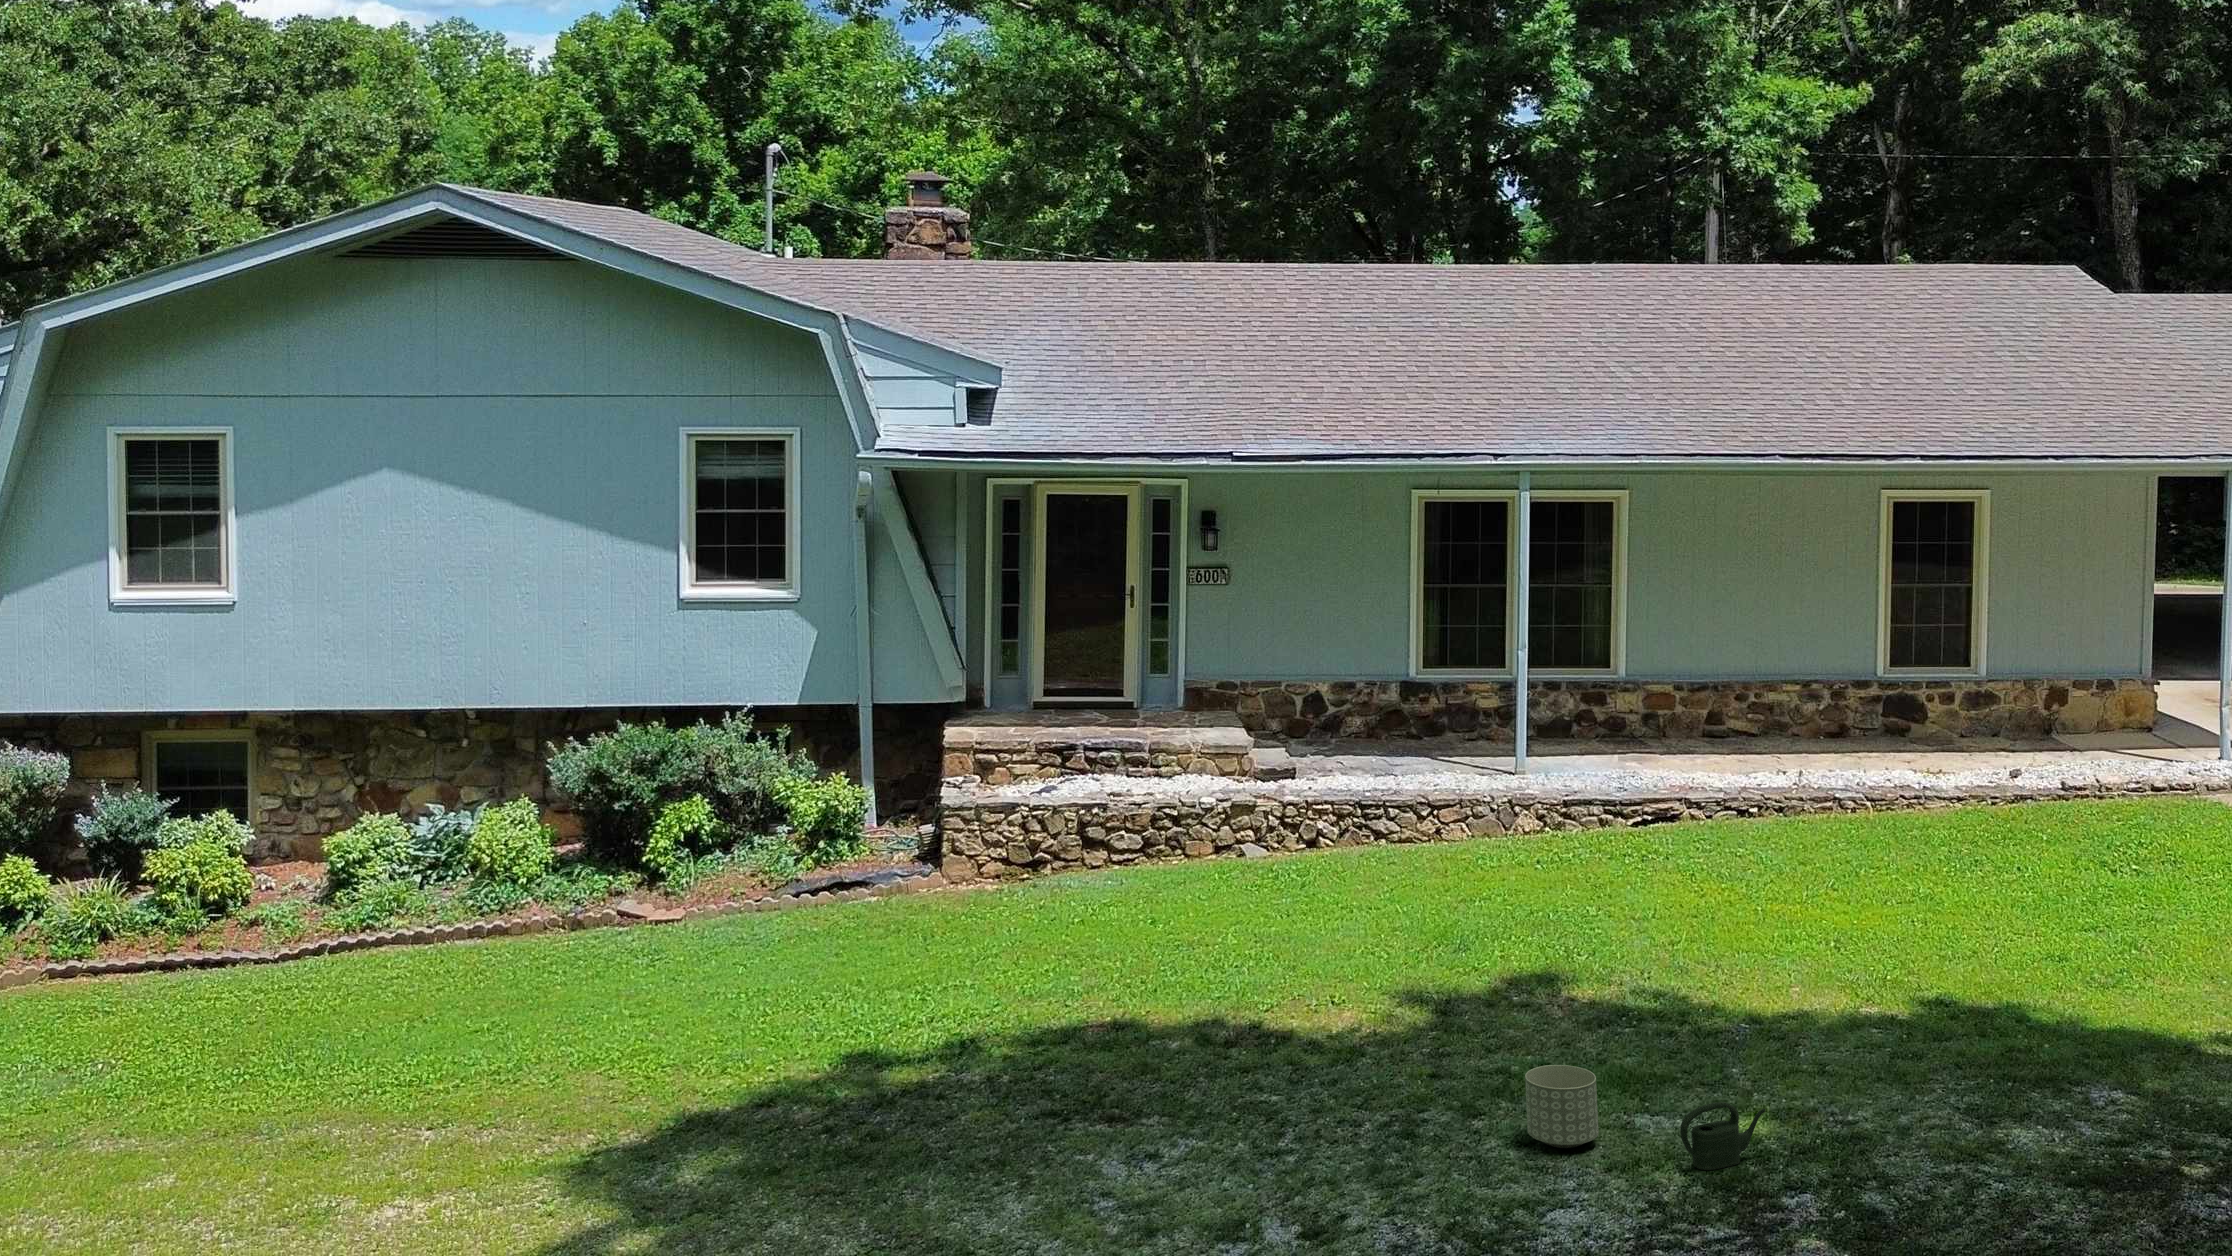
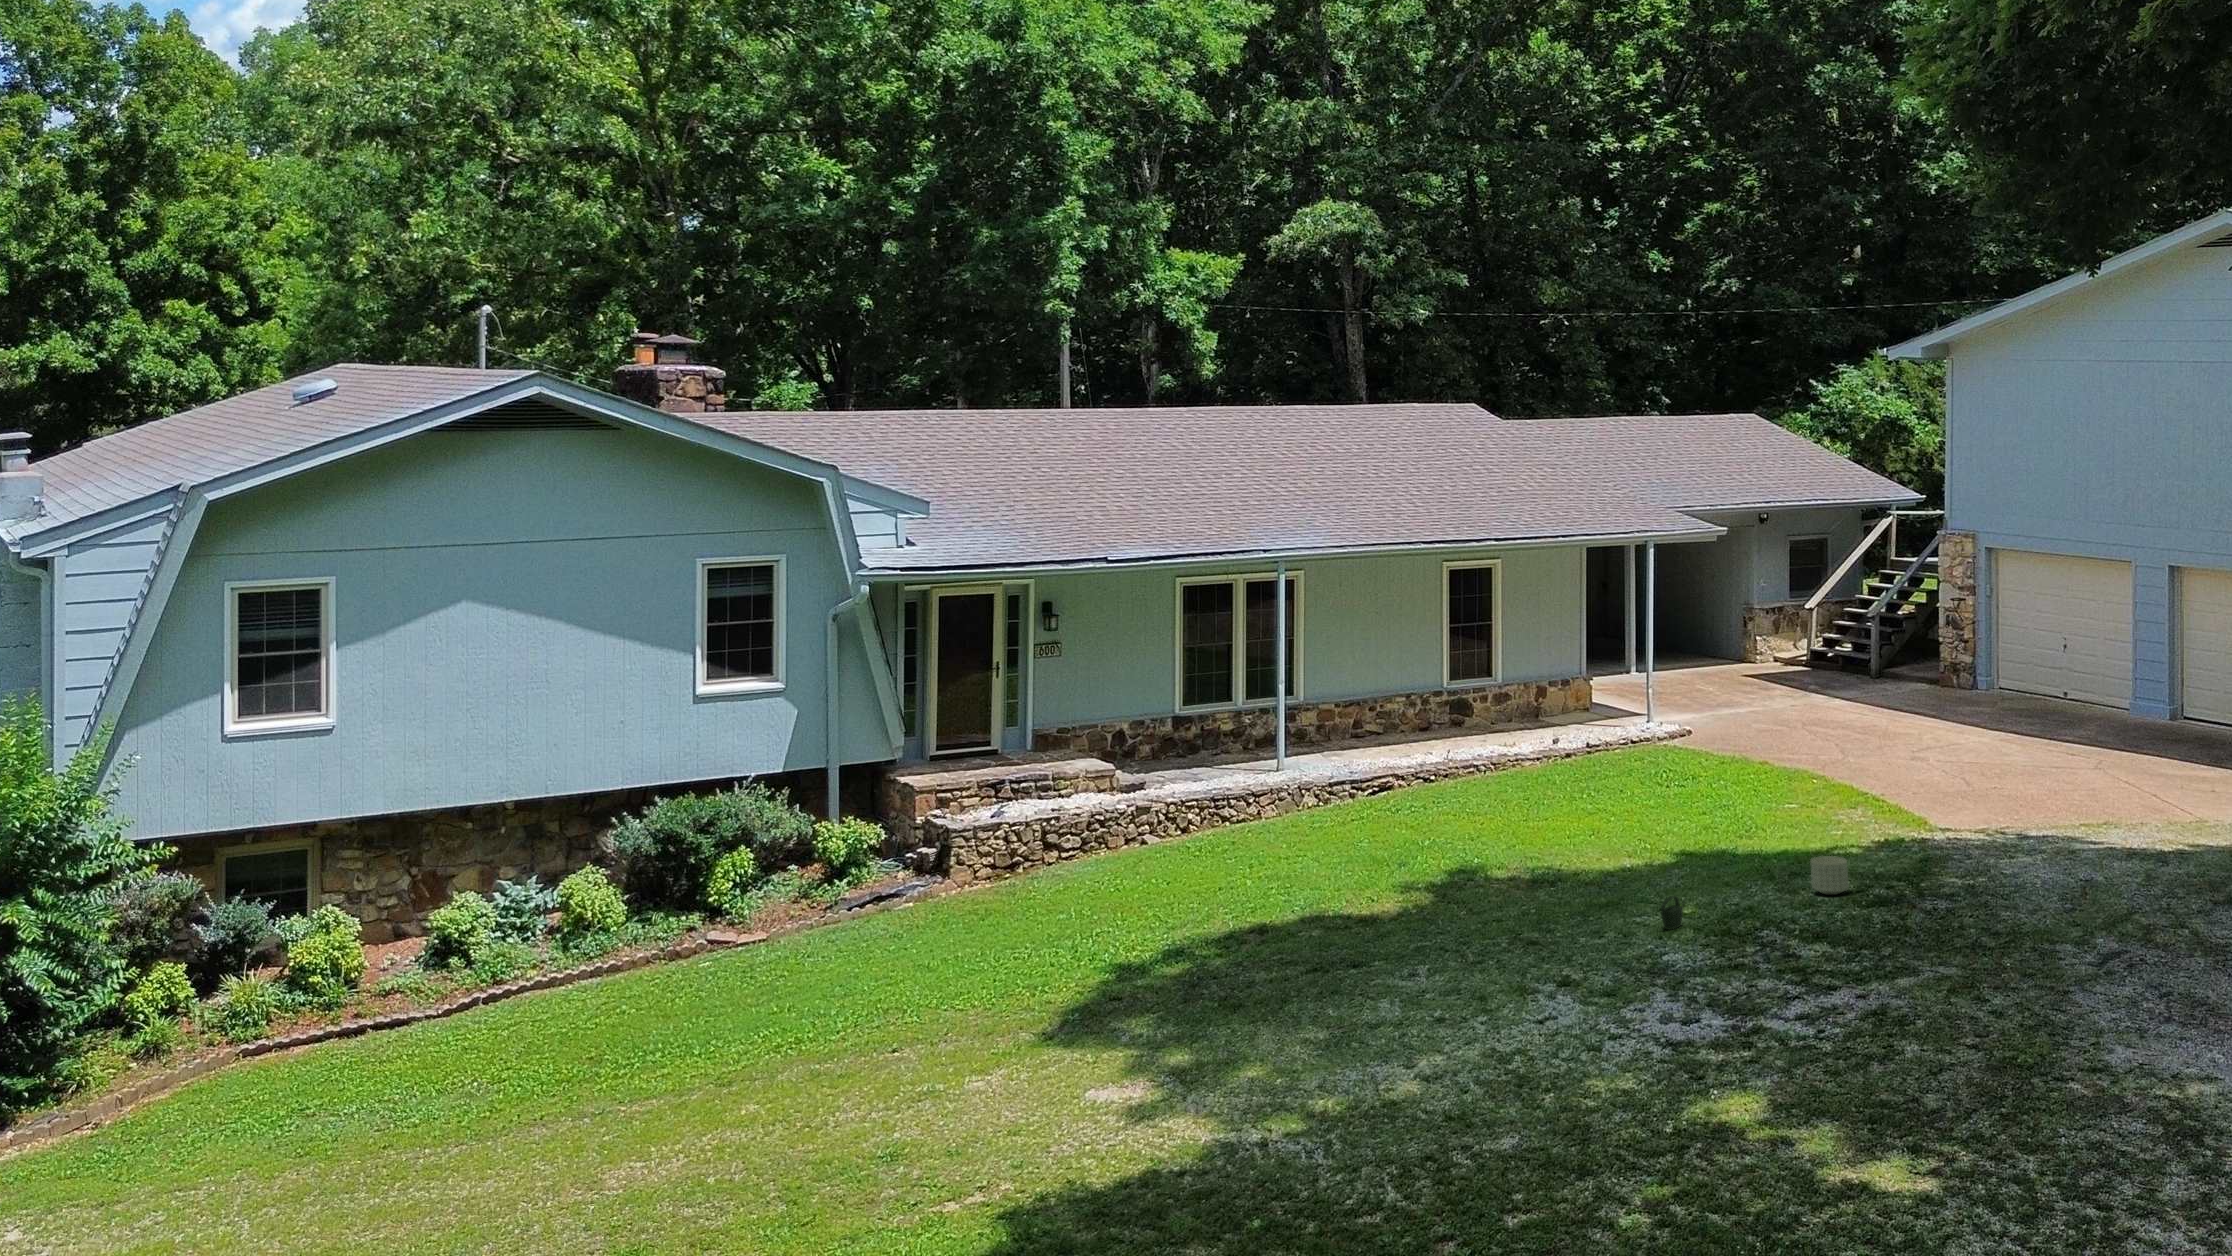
planter: present [1525,1065,1599,1148] -> present [1811,856,1849,895]

